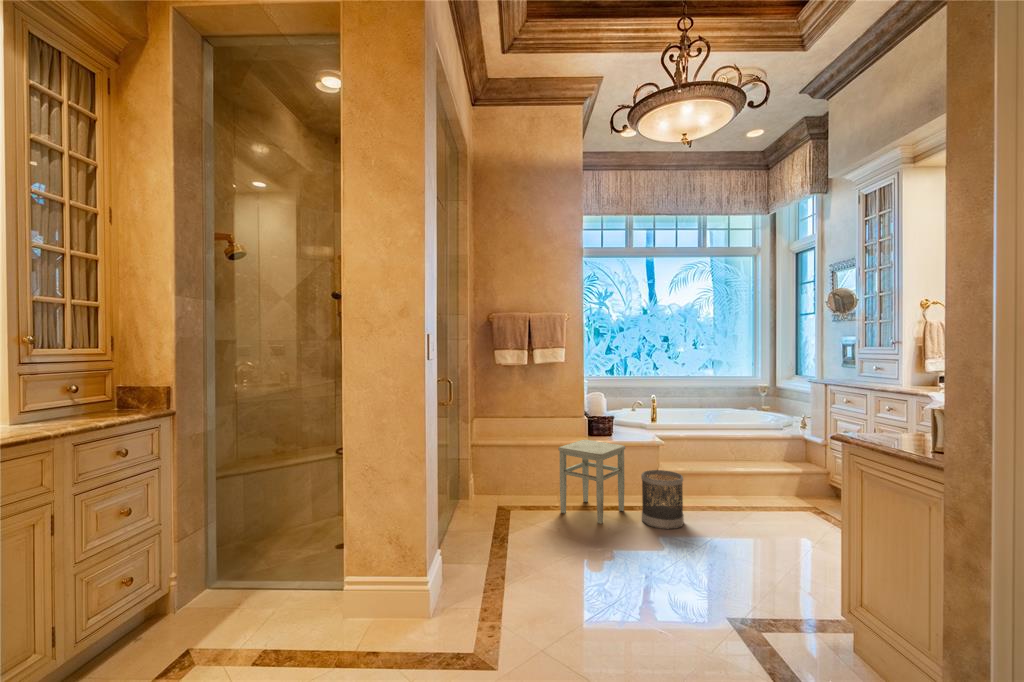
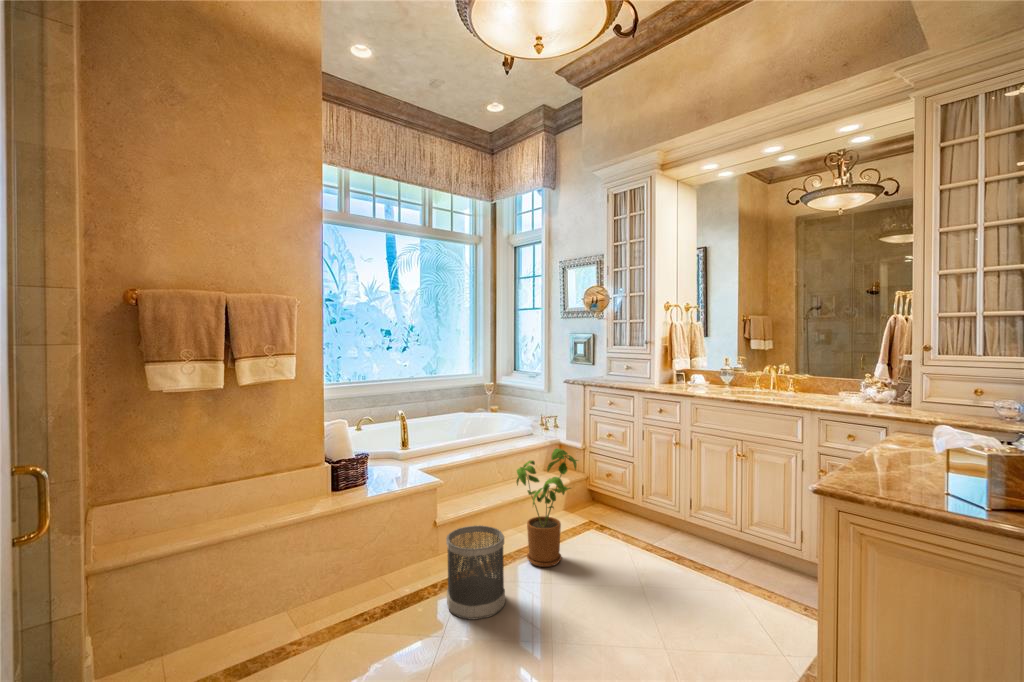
house plant: none [717,428,775,521] -> present [516,448,578,567]
stool: present [558,440,625,524] -> none [312,503,414,650]

